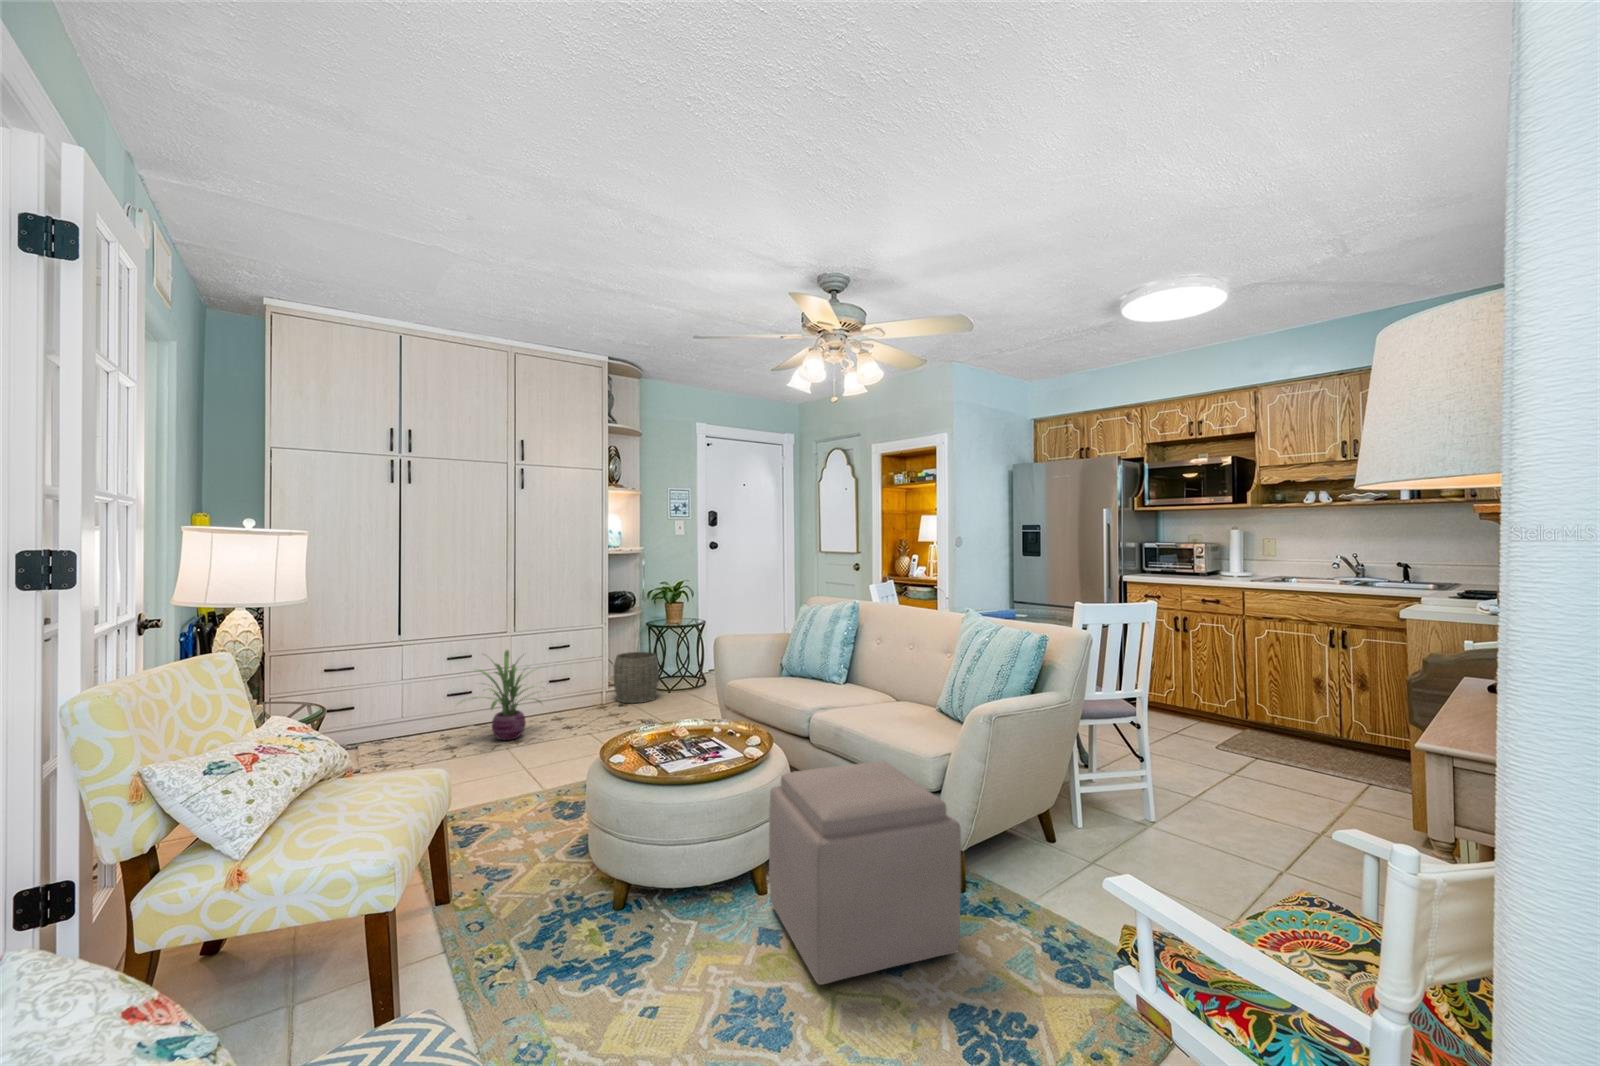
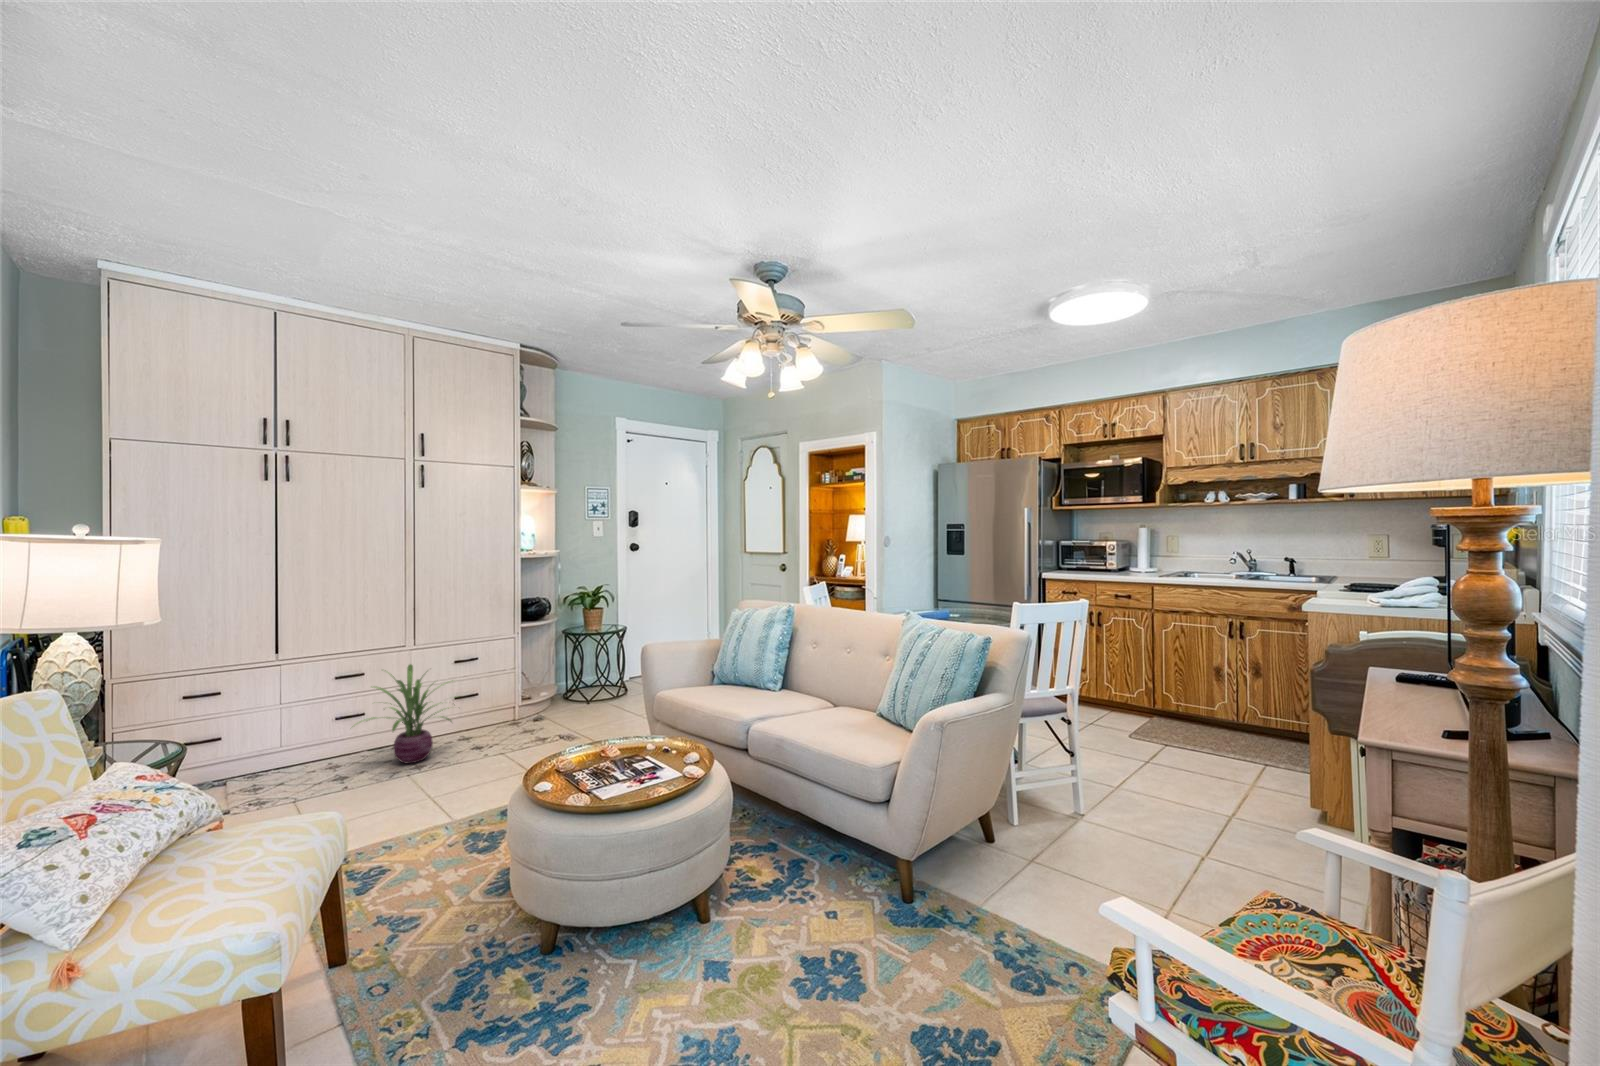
woven basket: present [614,652,659,703] -> none [531,660,580,715]
ottoman: present [769,761,961,985] -> none [714,773,918,1022]

